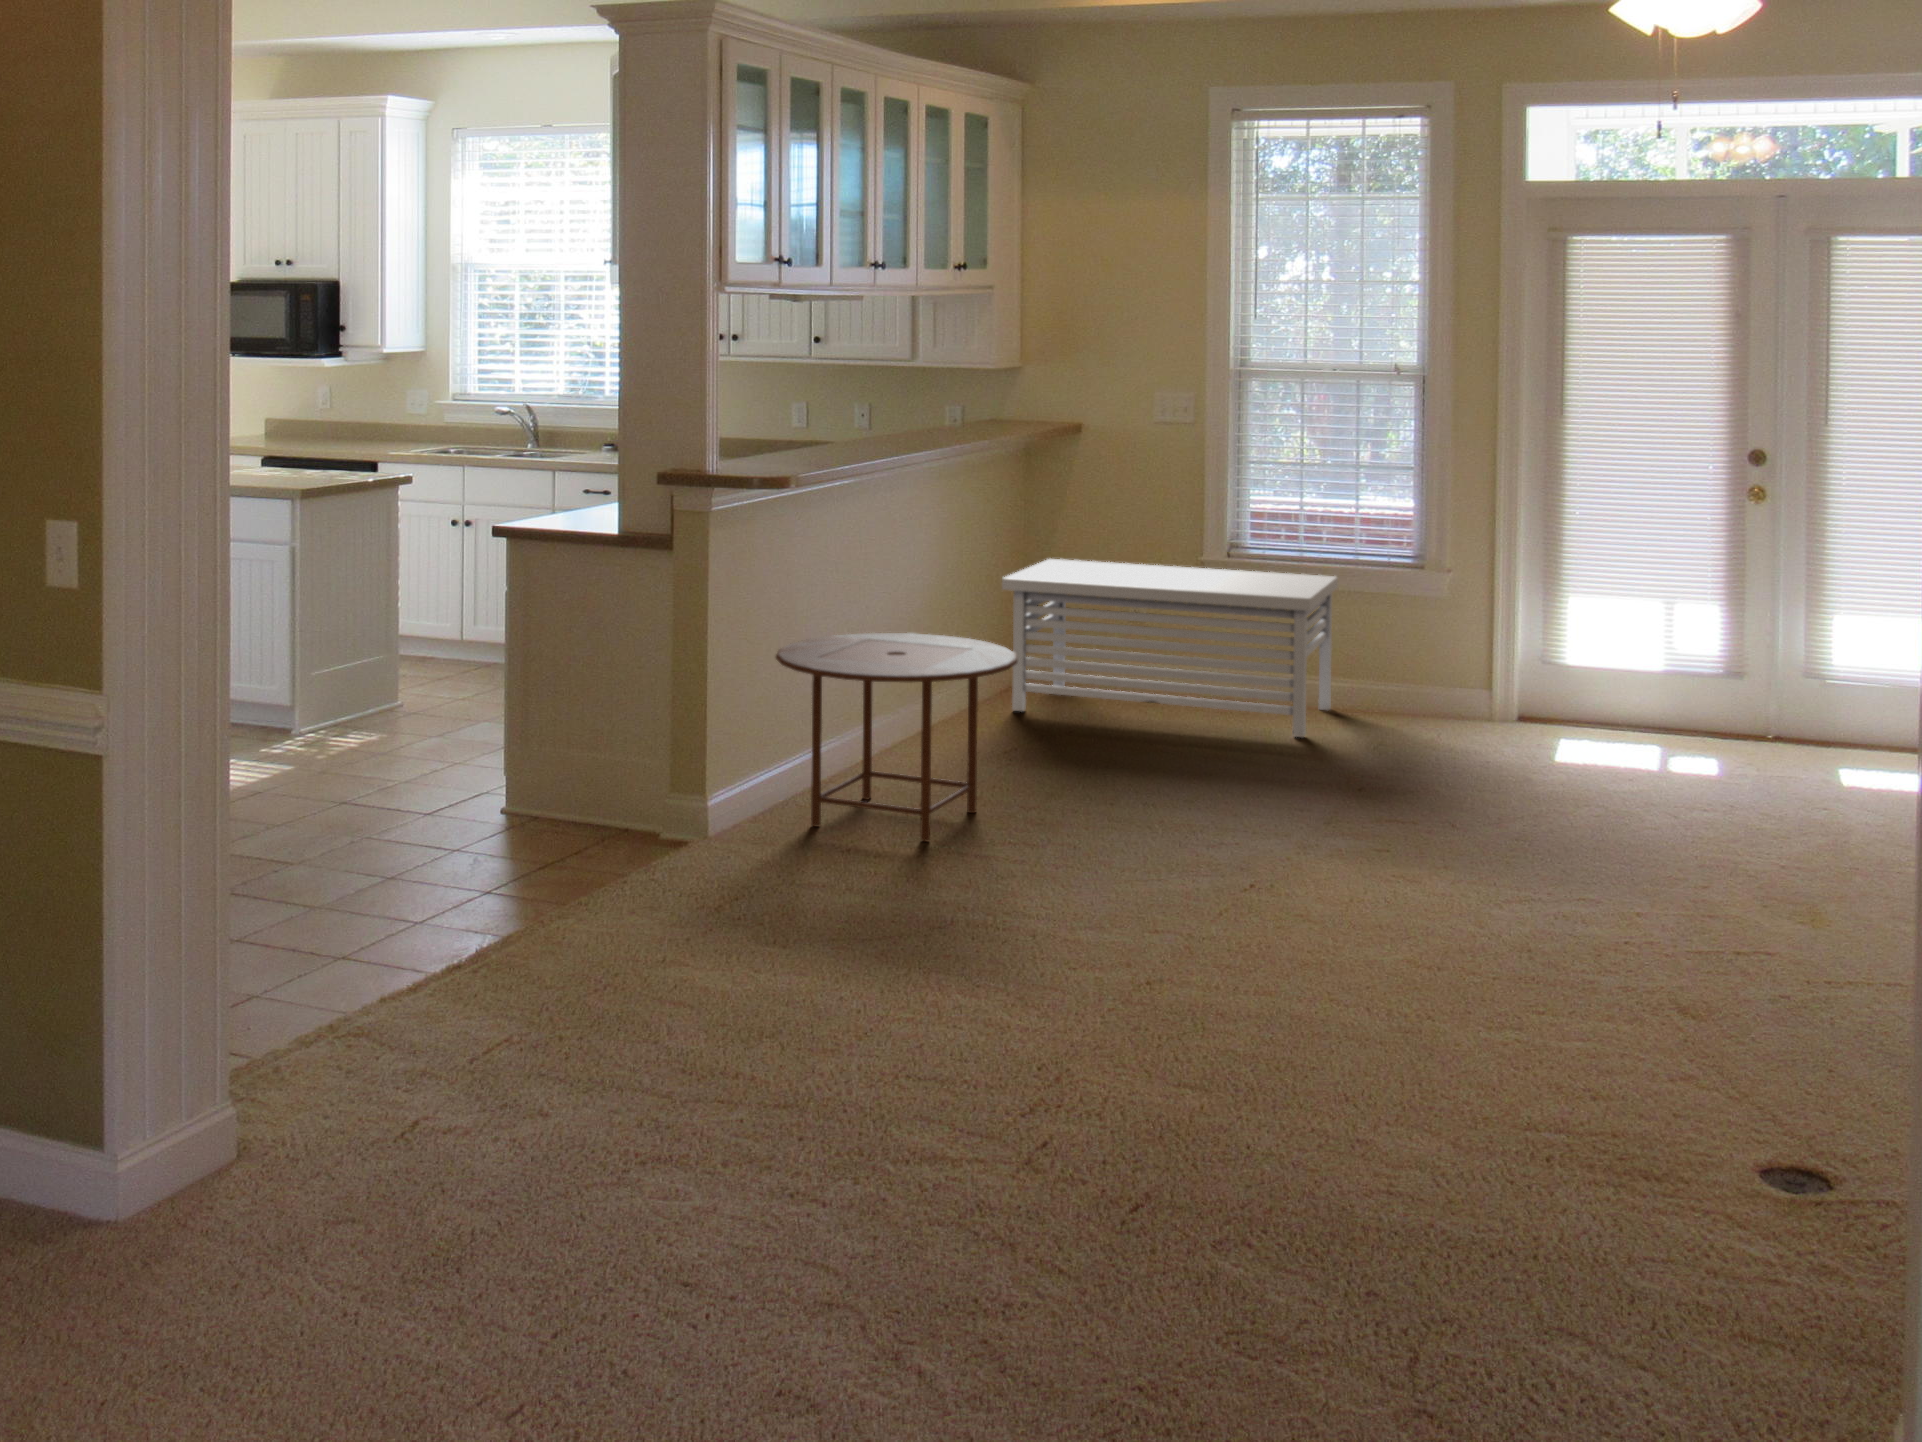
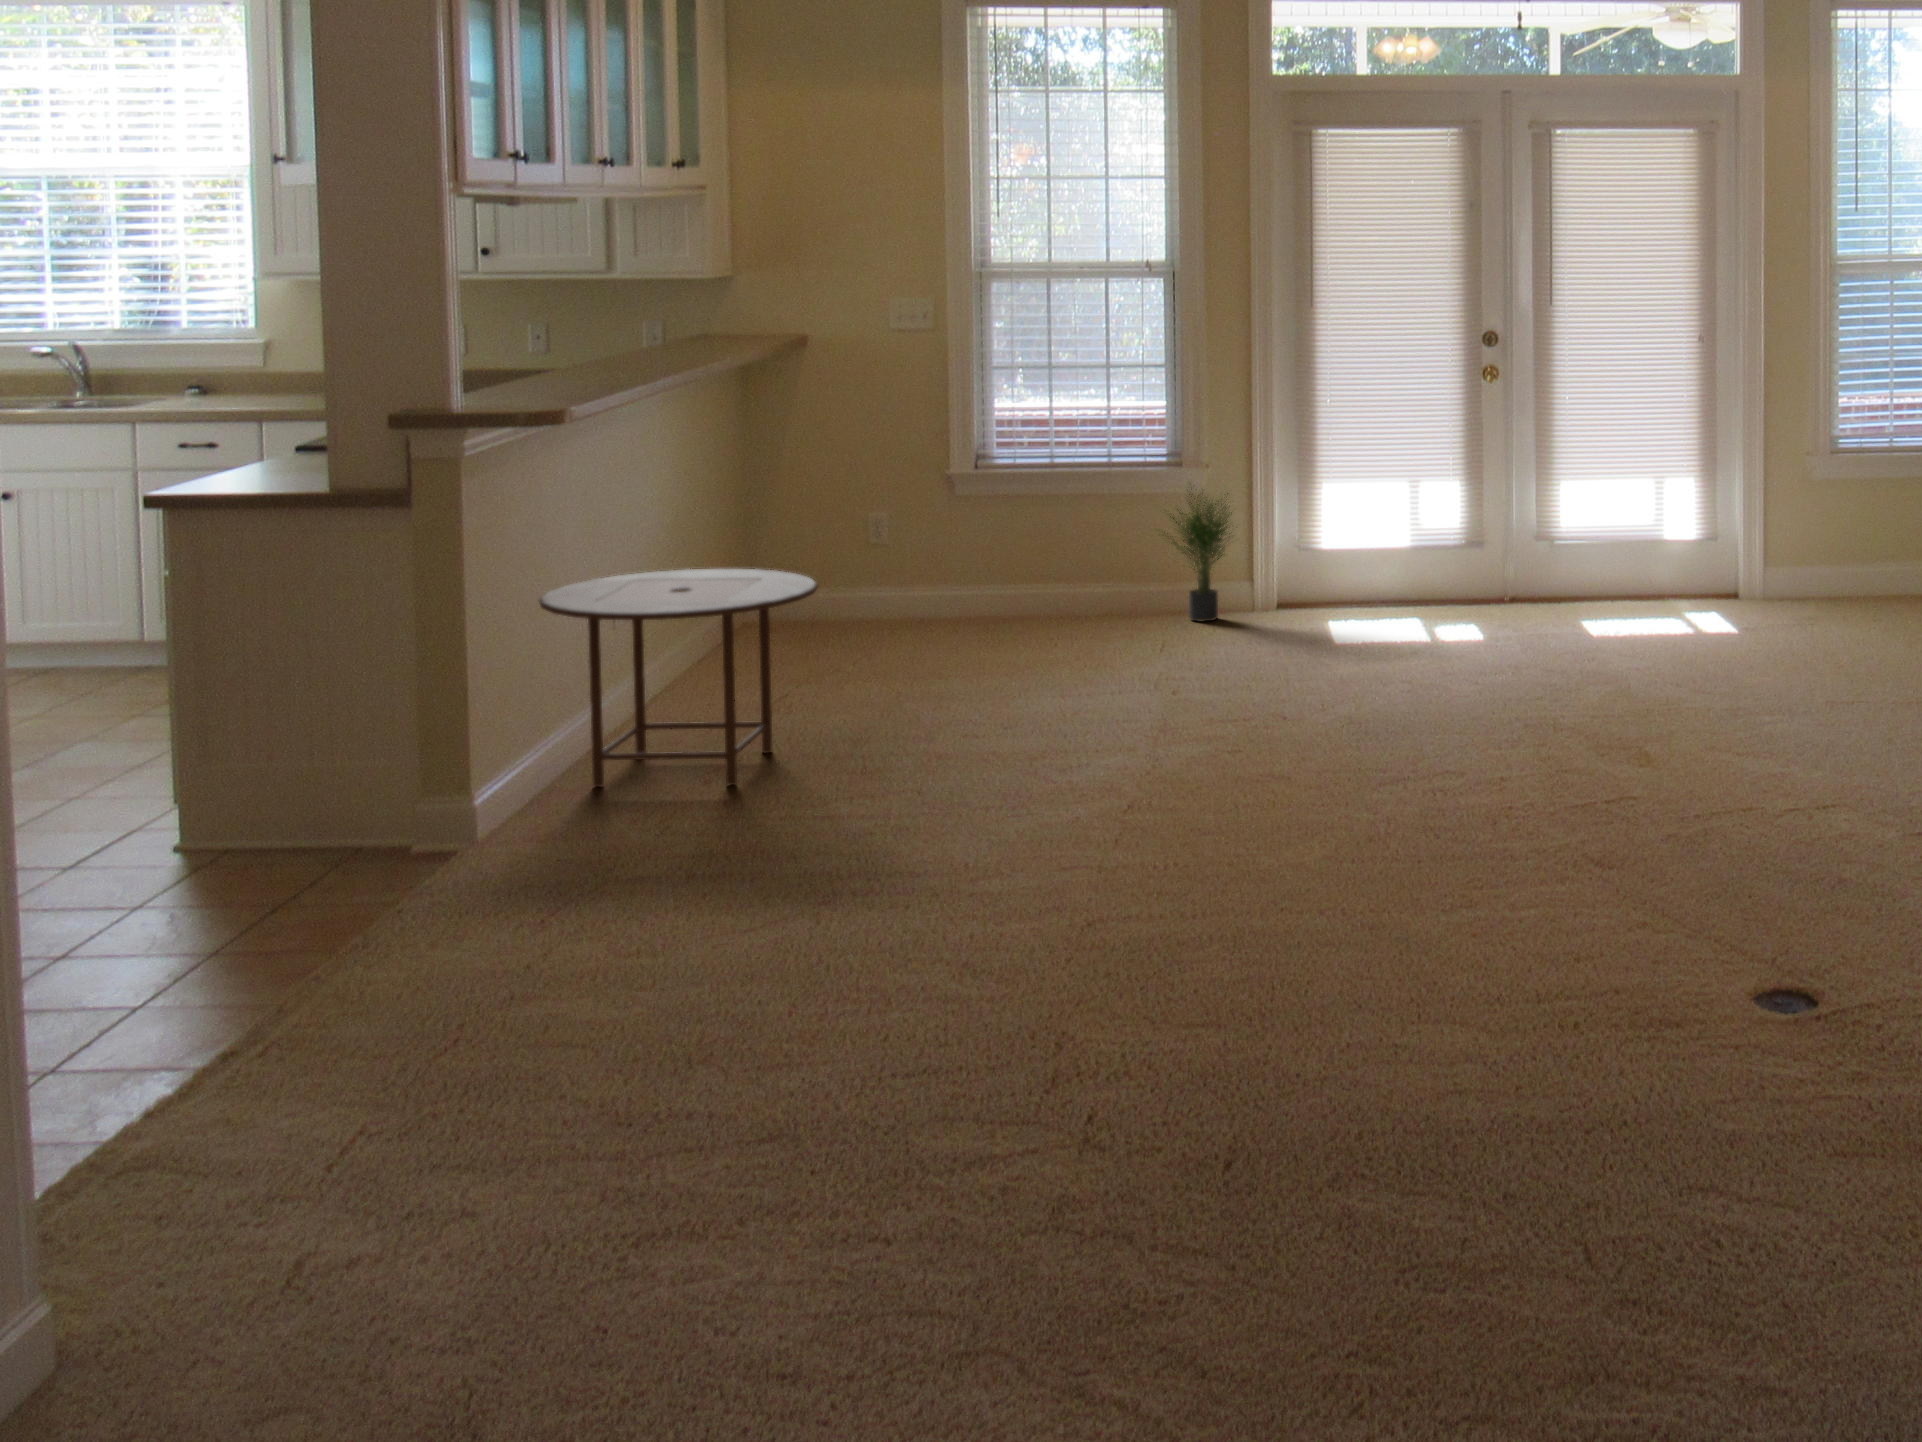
storage bench: present [1002,559,1338,737] -> none [742,481,1097,652]
potted plant: none [1378,582,1486,726] -> present [1157,489,1232,622]

